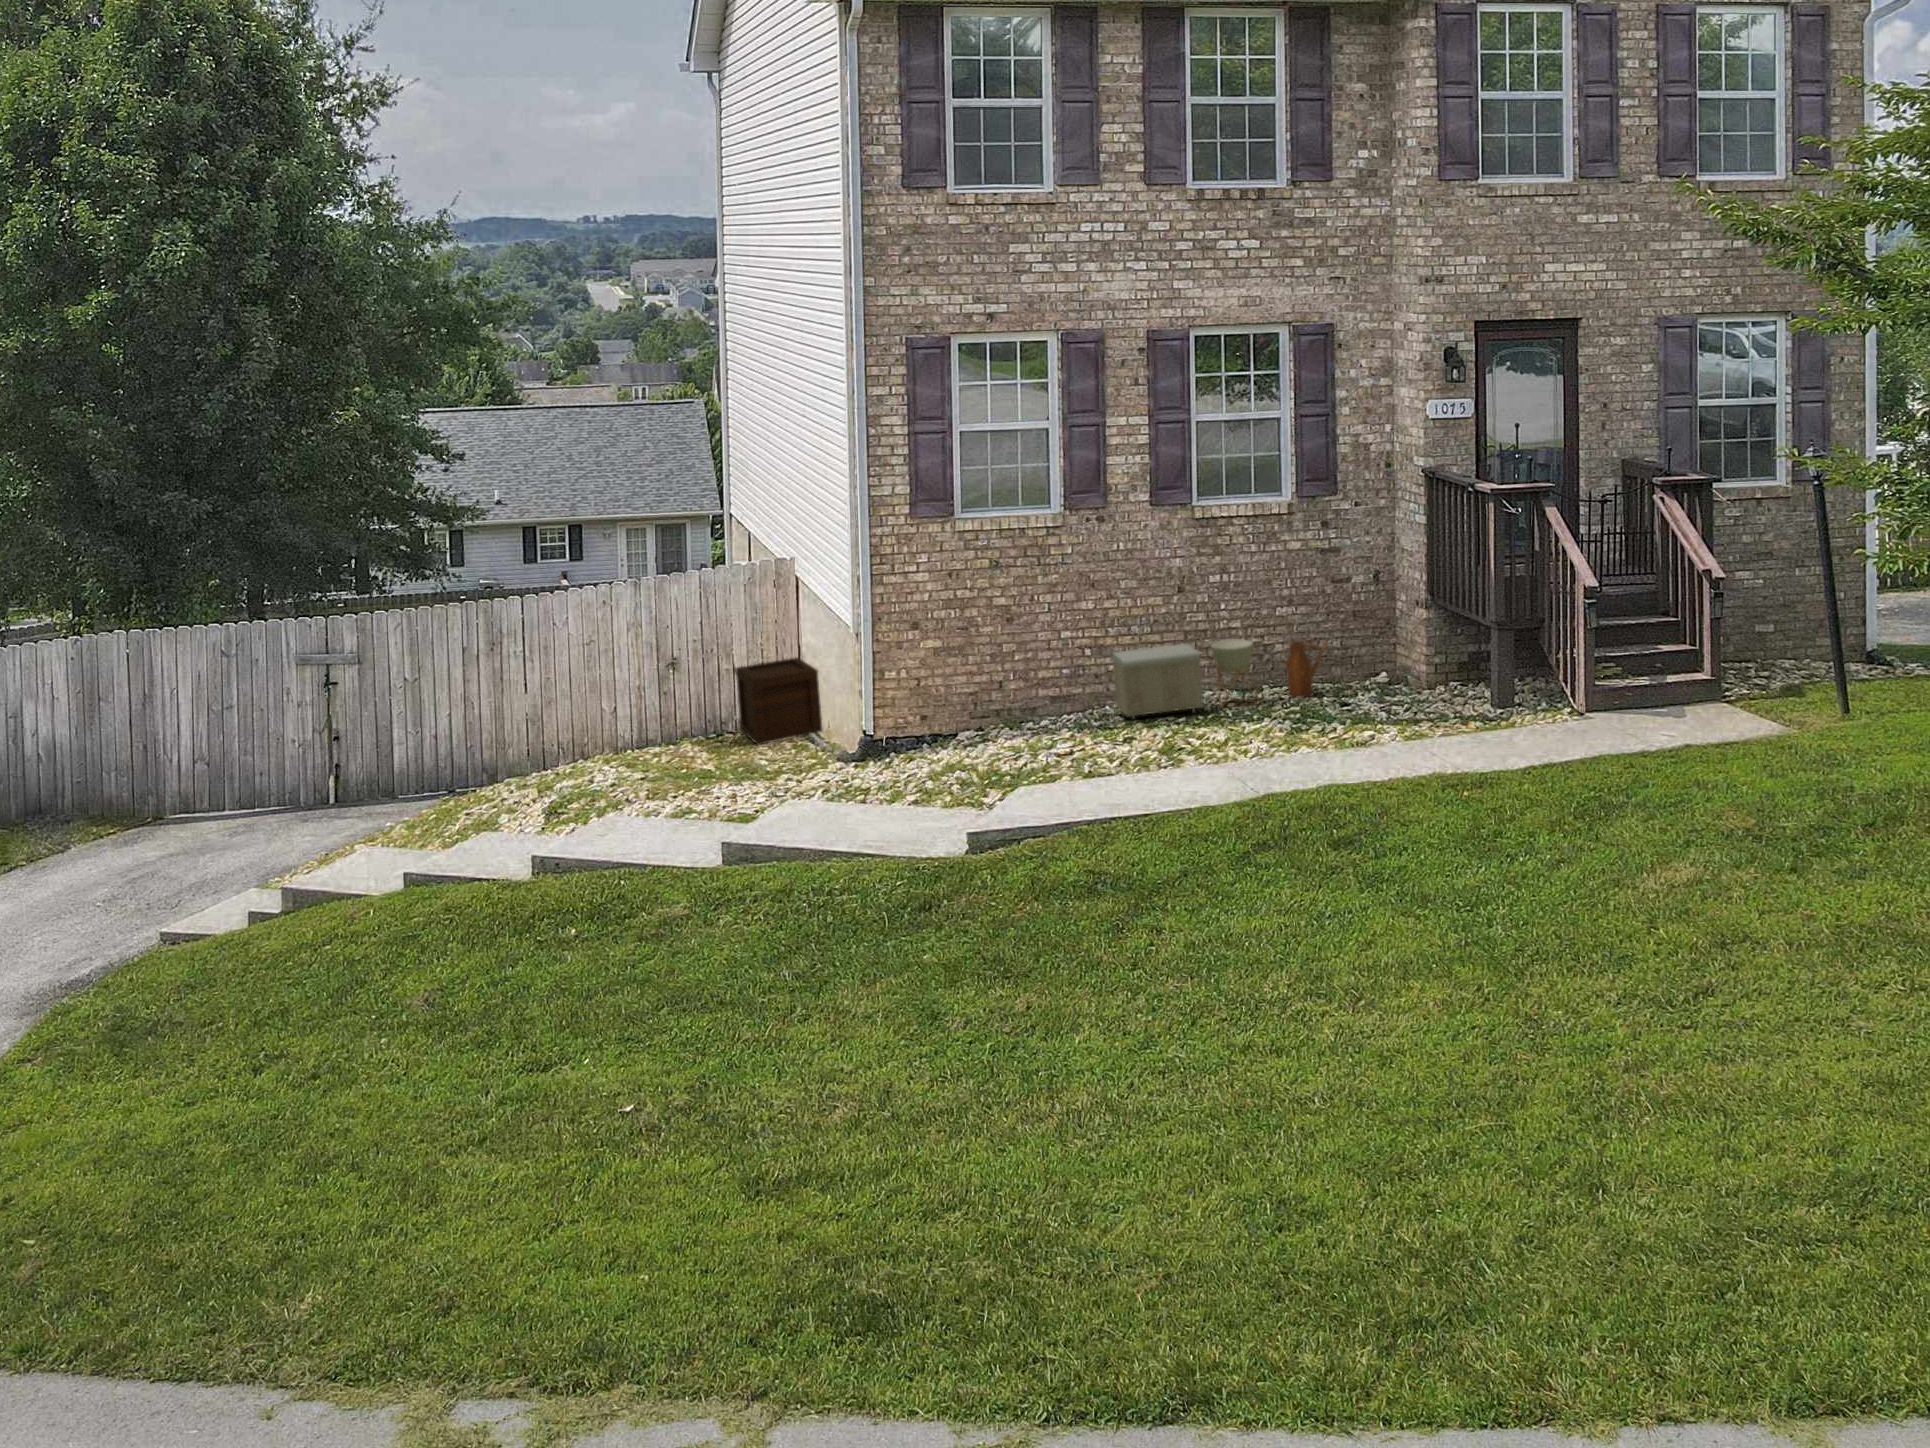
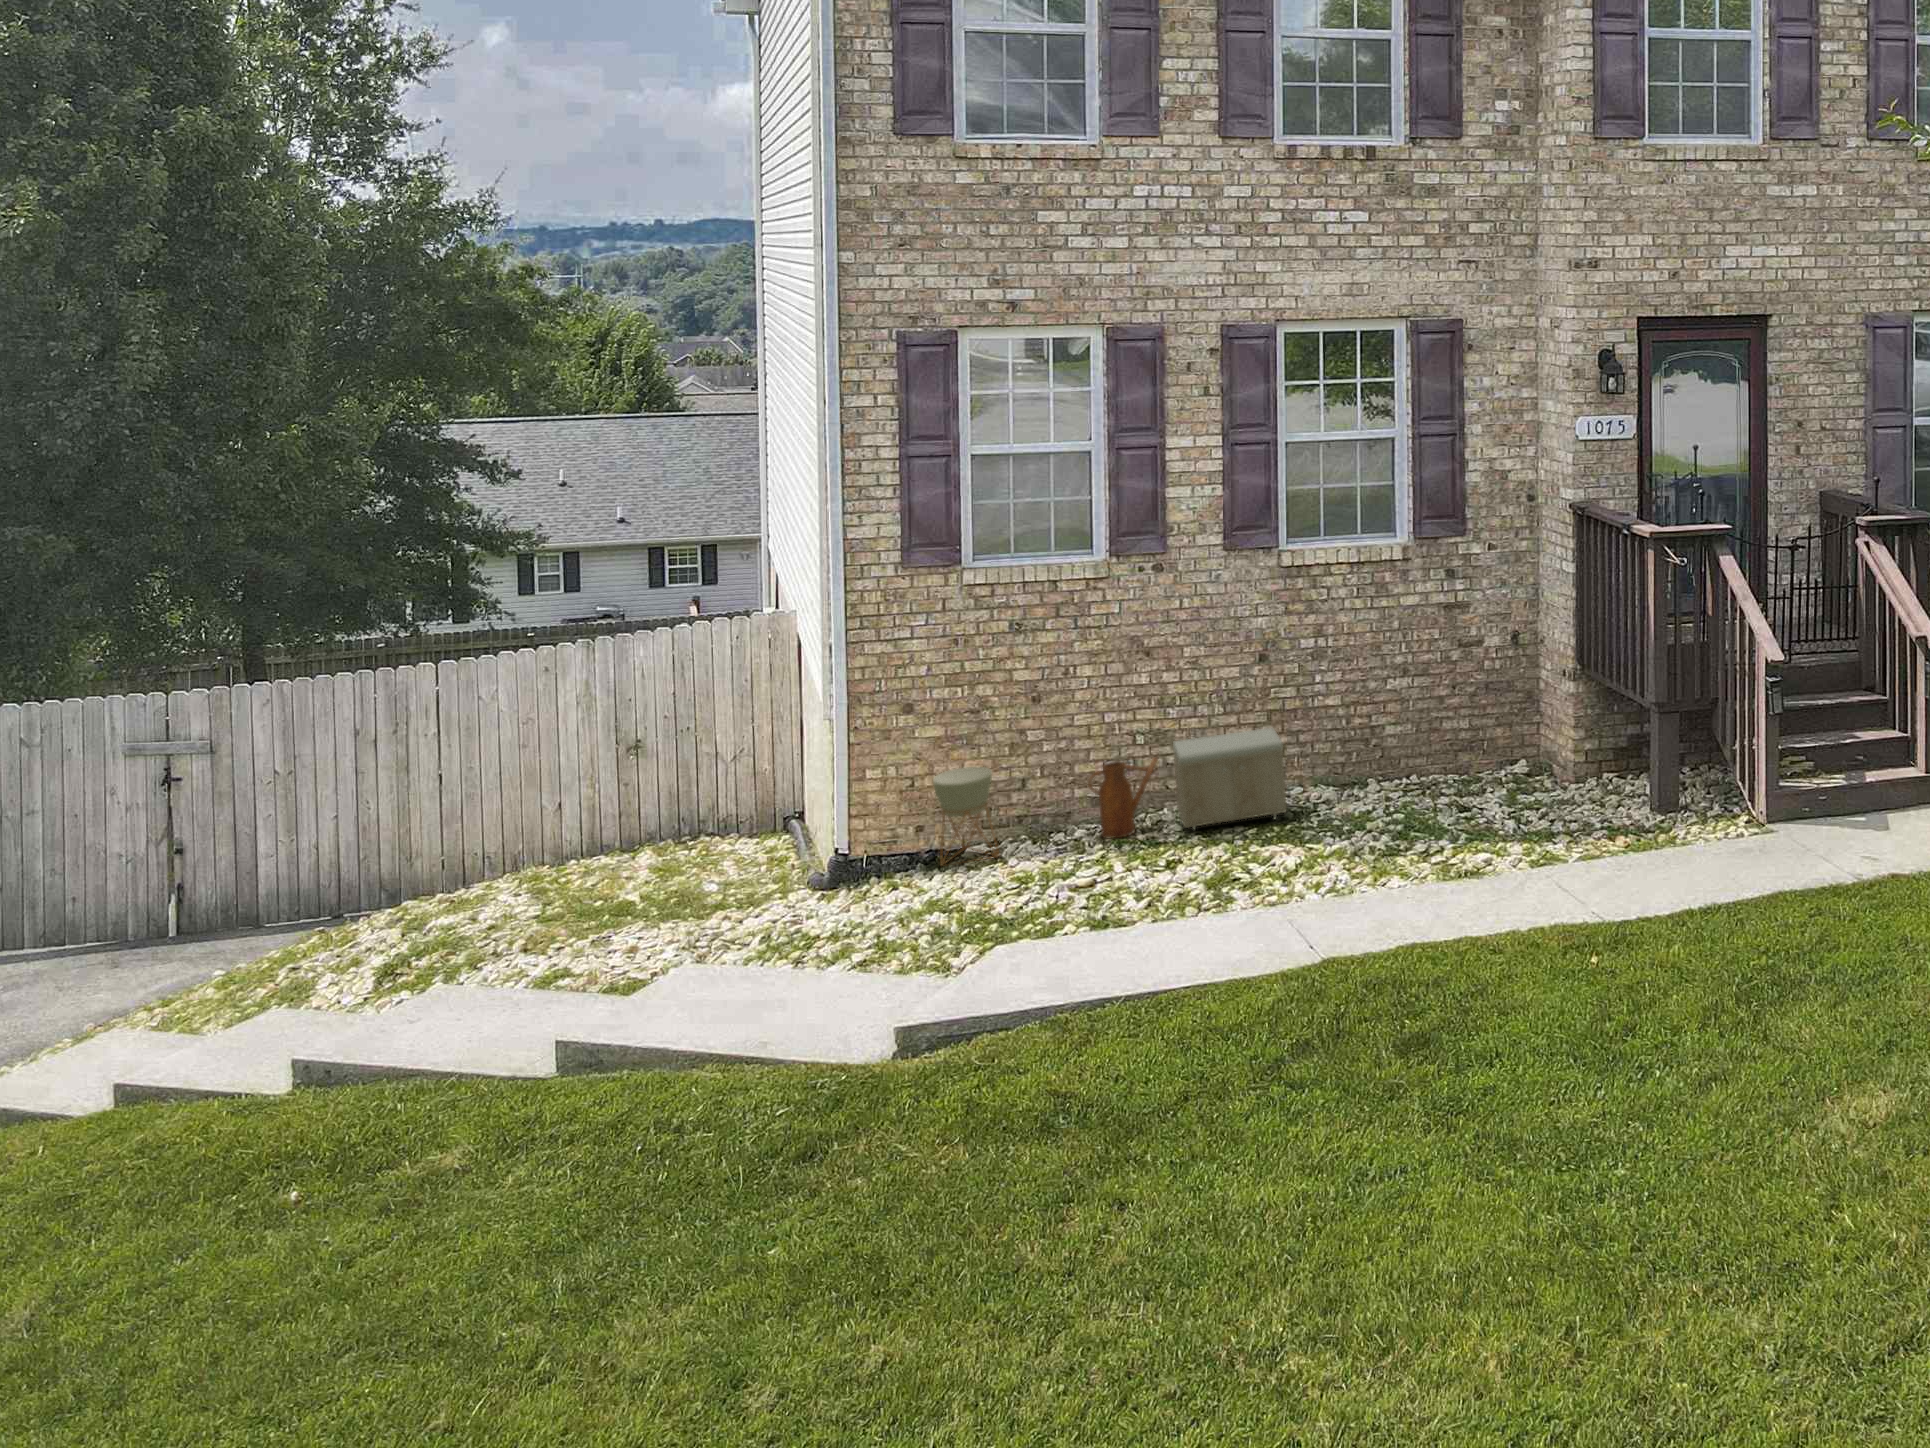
planter: present [1211,639,1260,708] -> present [933,767,999,866]
watering can: present [1280,640,1328,698] -> present [1088,757,1157,838]
wooden crate: present [736,658,822,745] -> none [702,742,811,865]

